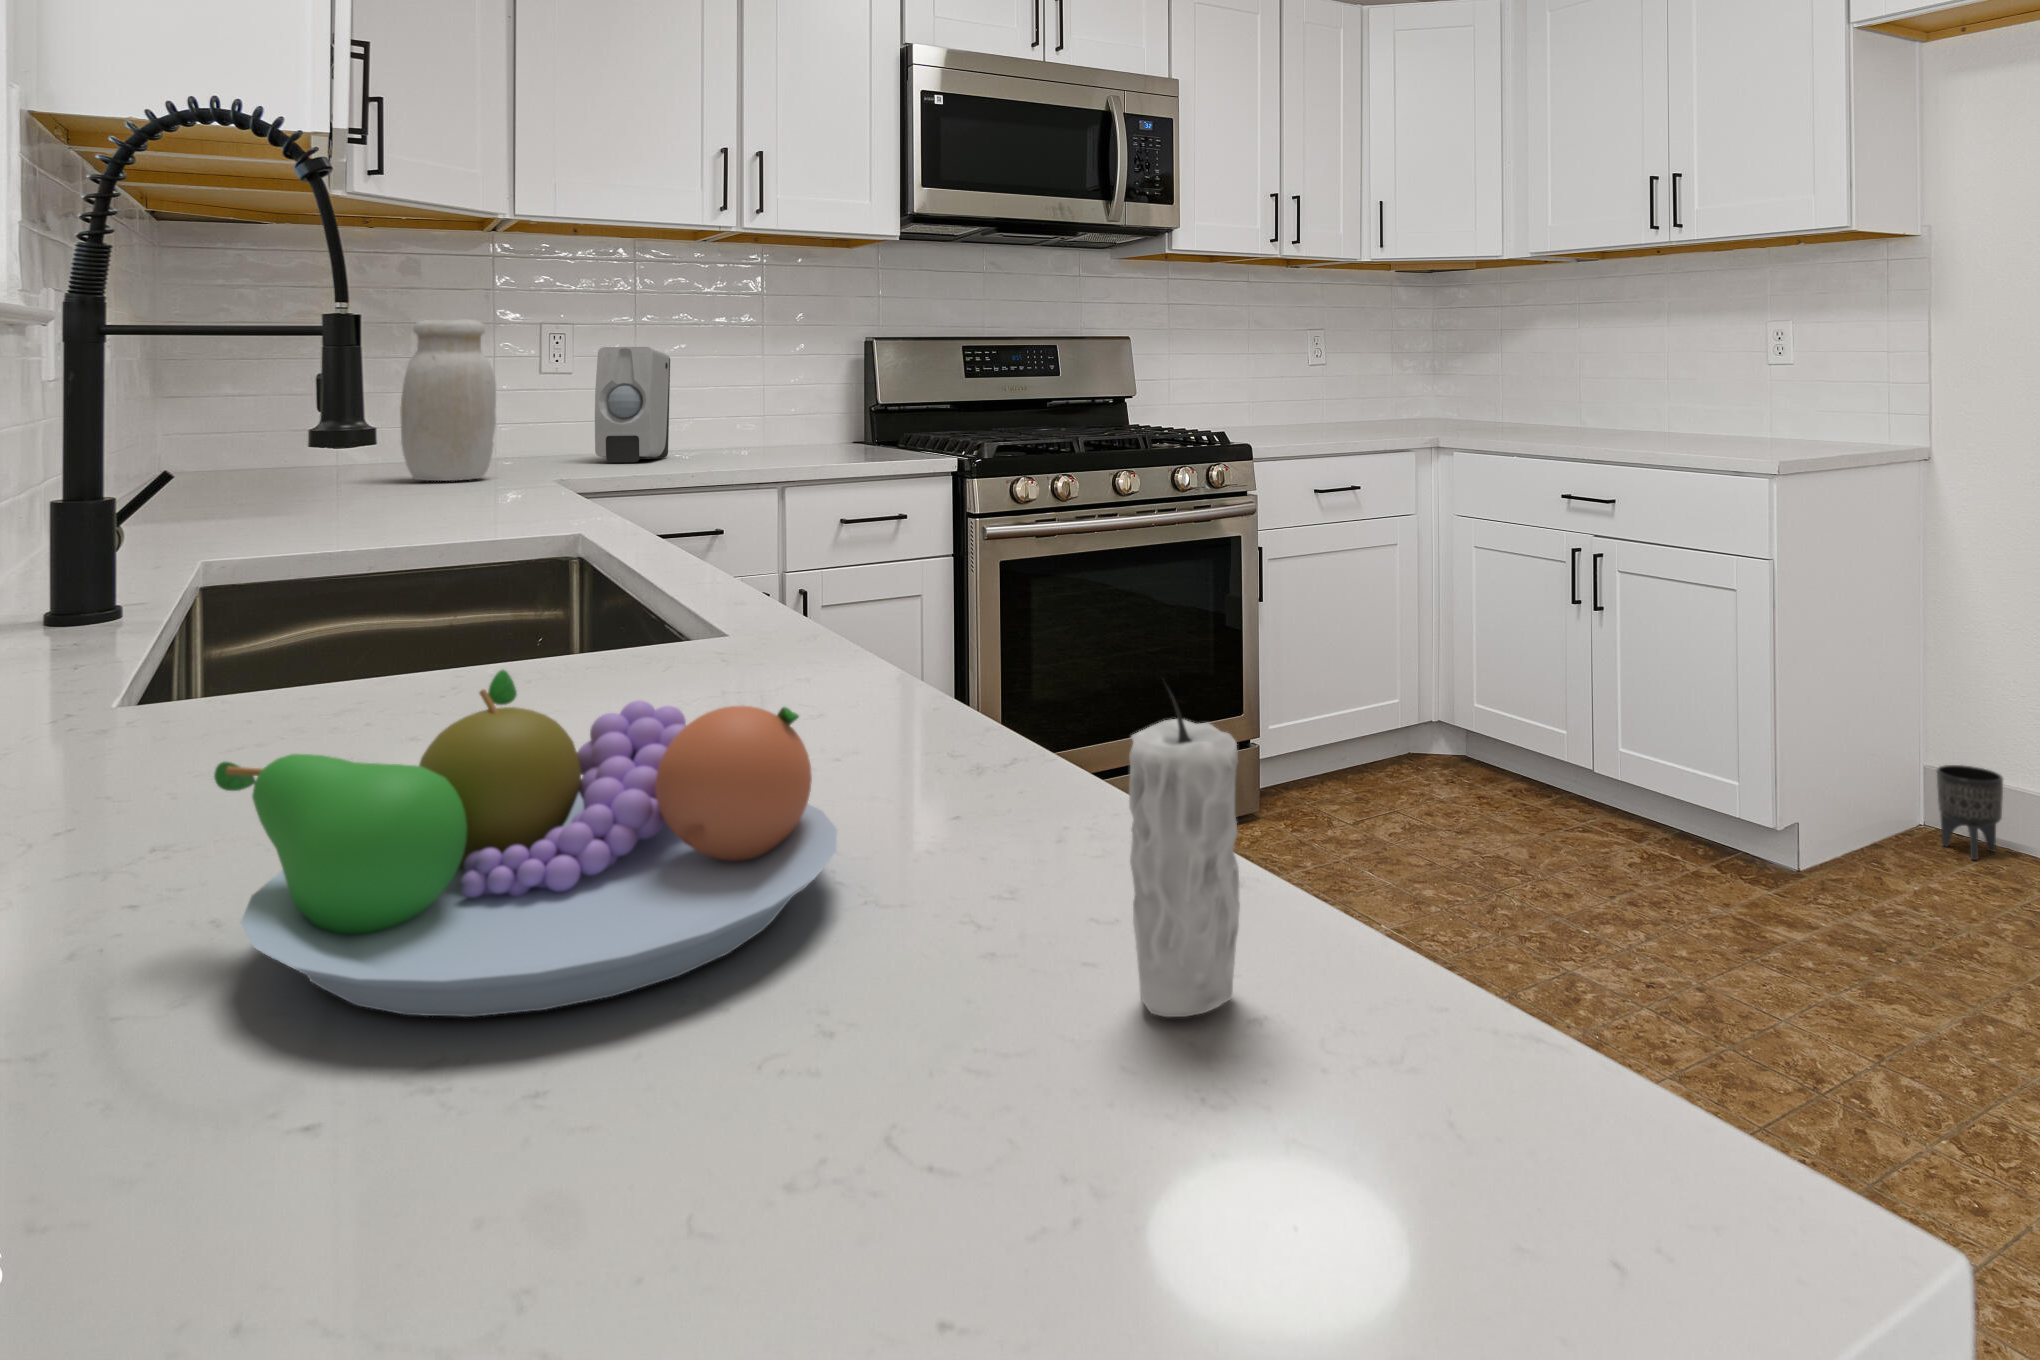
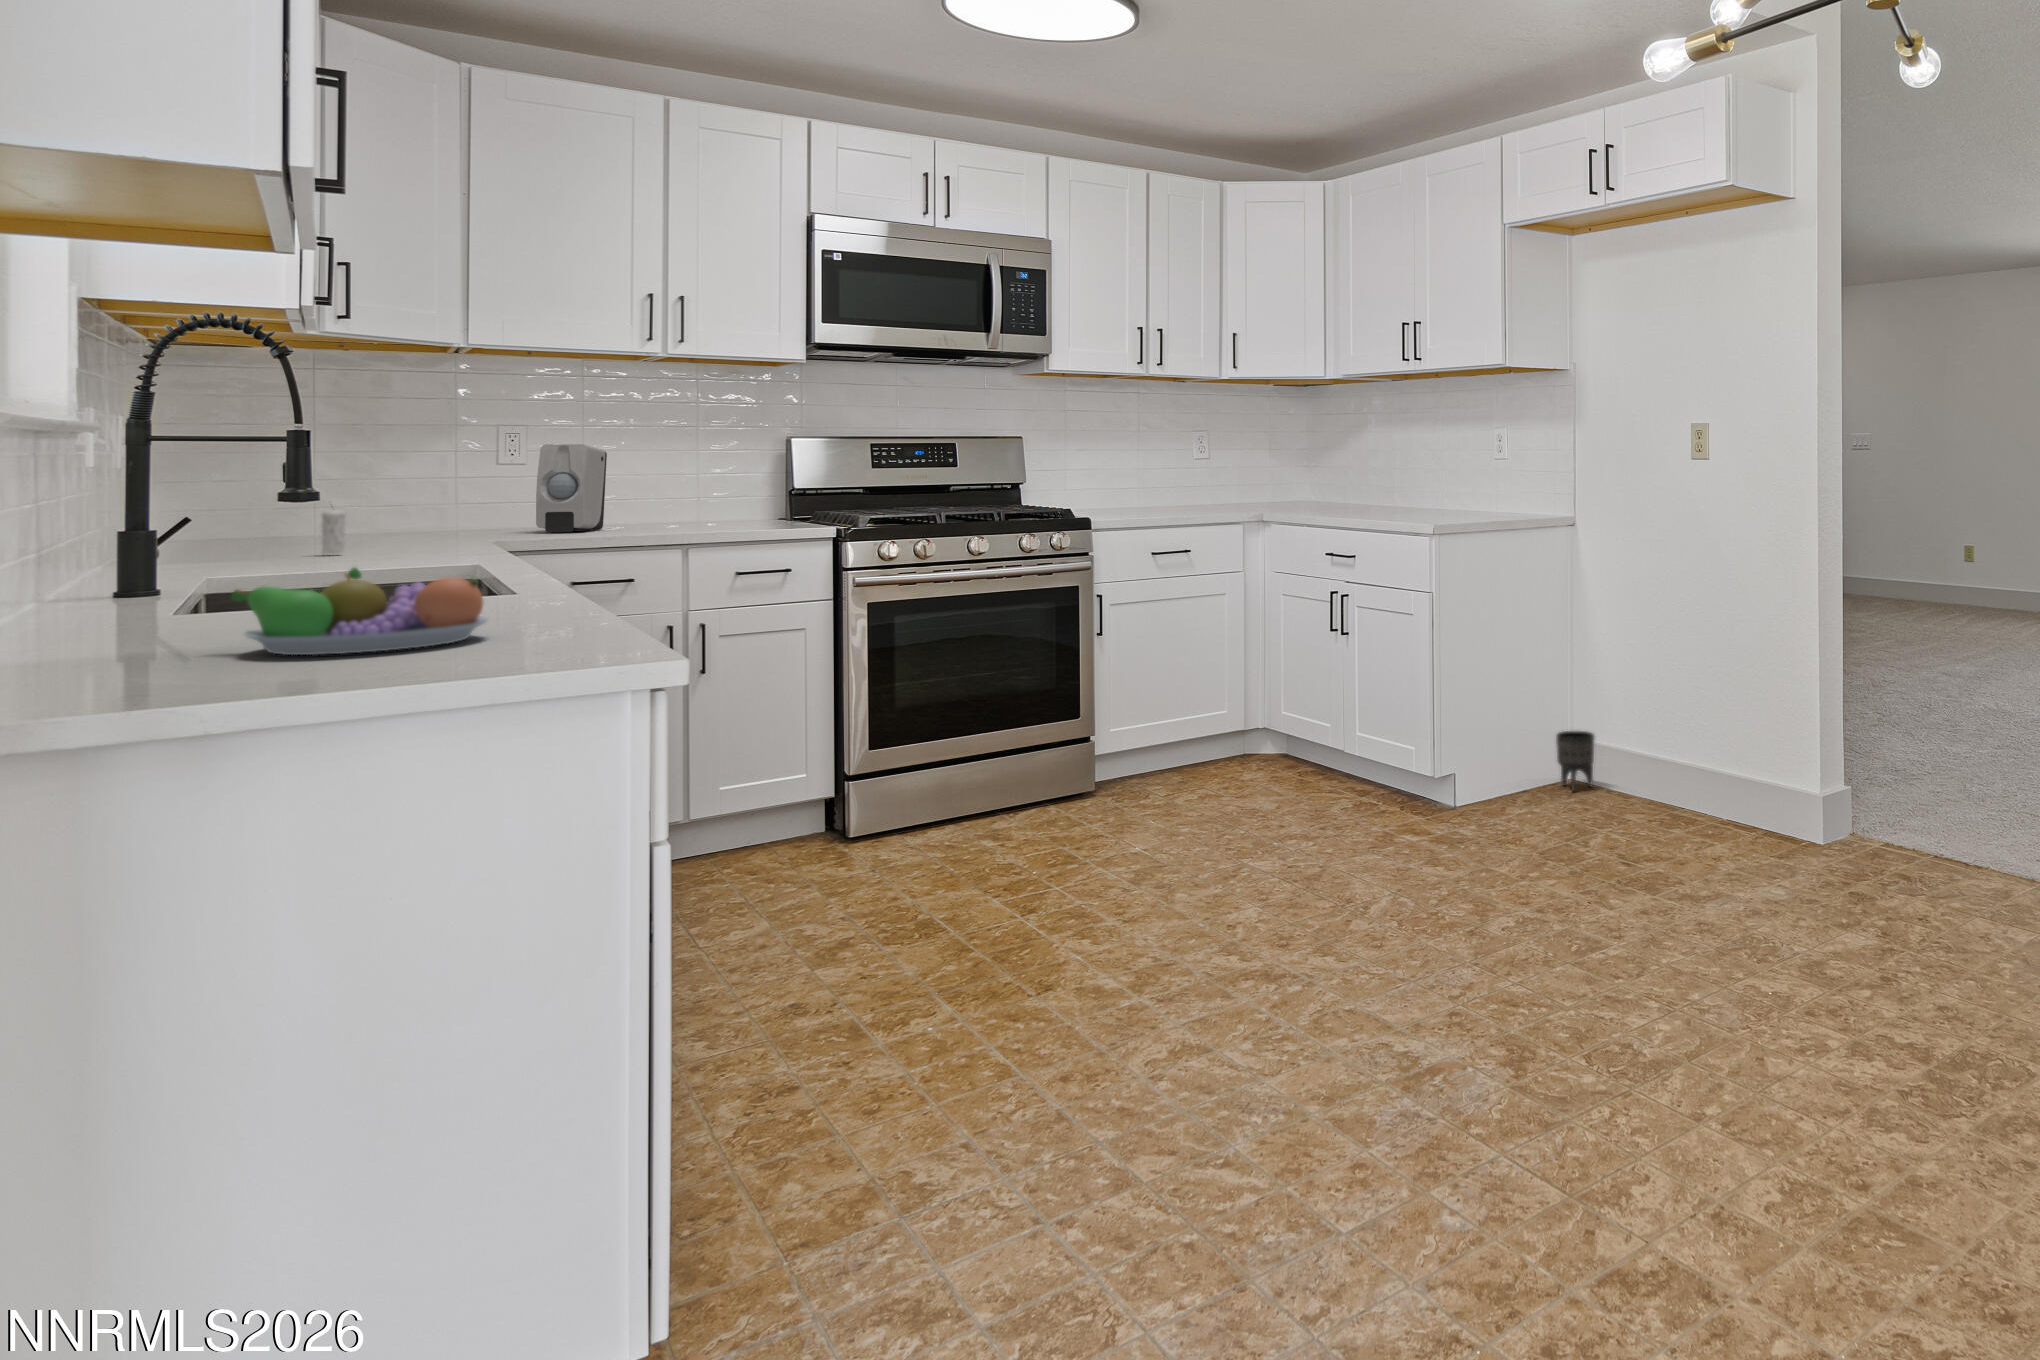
jar: present [400,320,496,481] -> none [362,424,444,543]
candle: present [1129,691,1240,1017] -> present [321,506,346,554]

